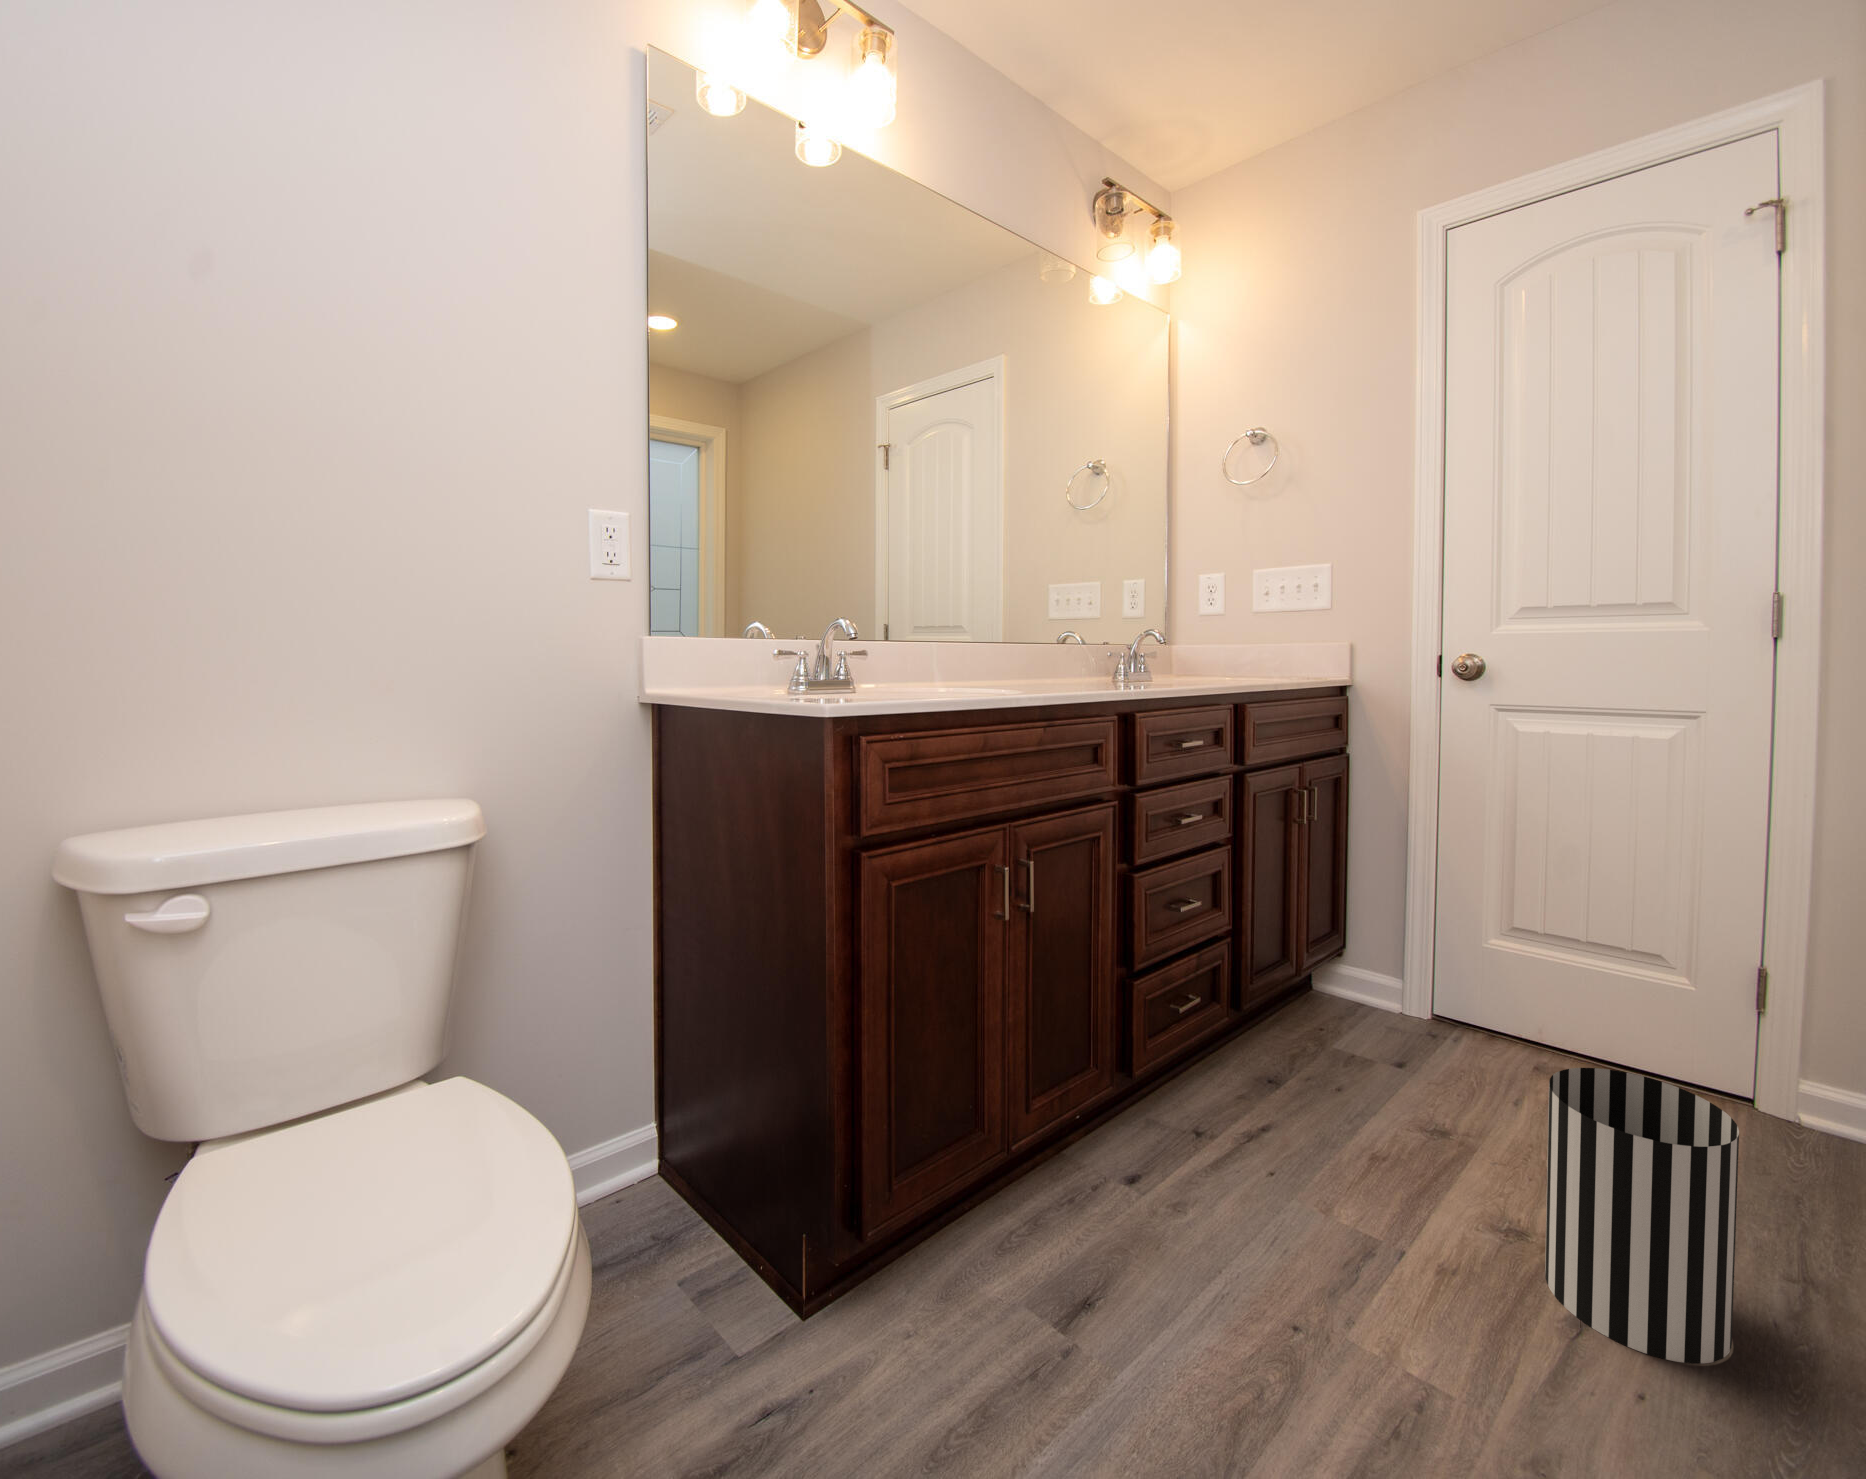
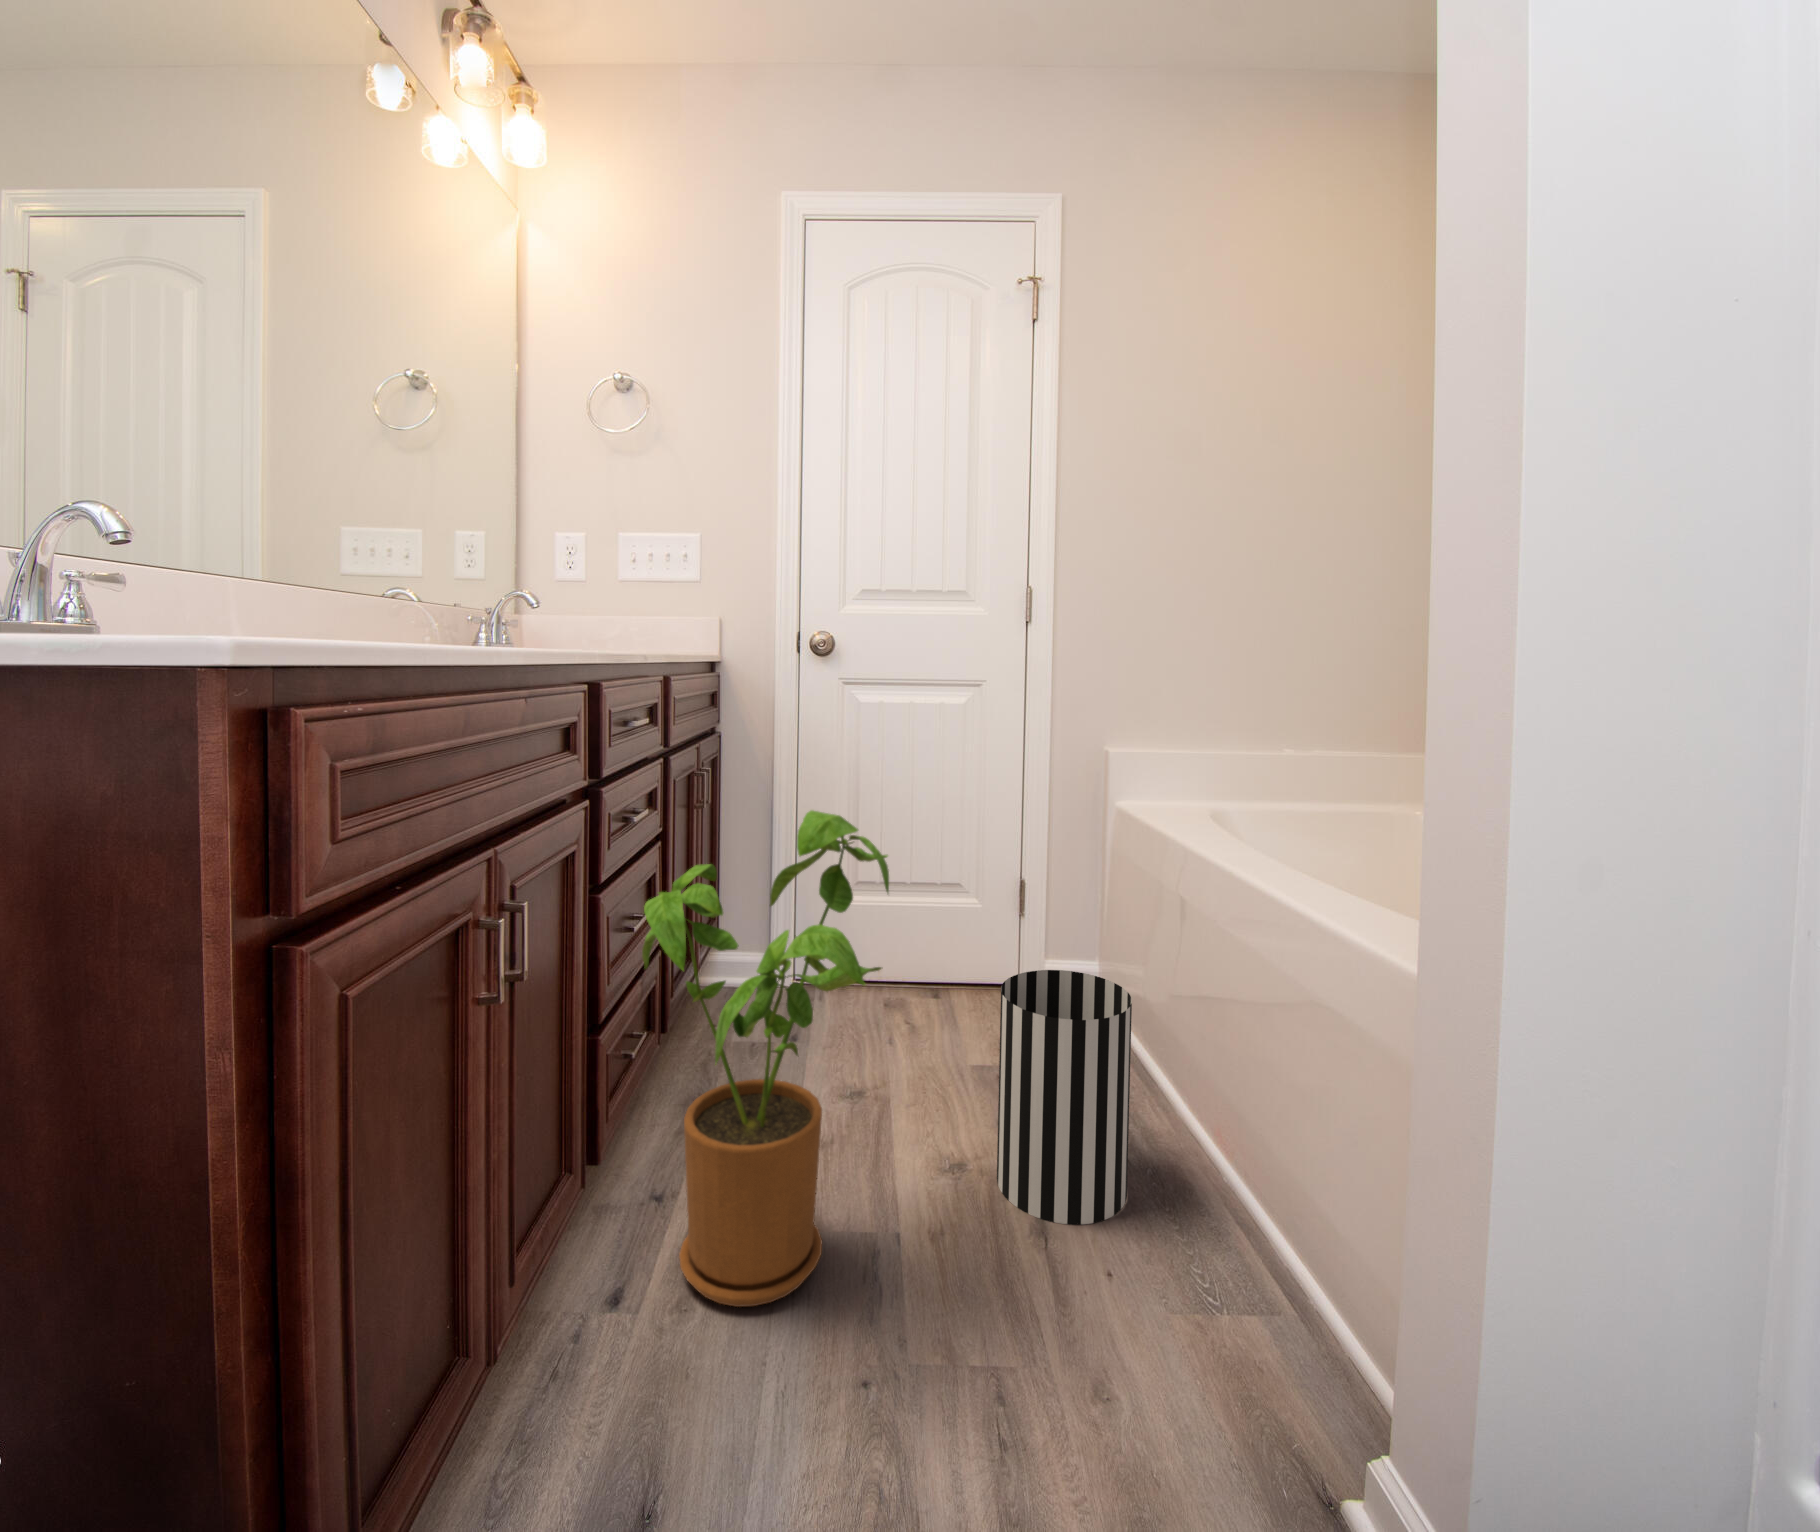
house plant: none [1168,860,1402,1237] -> present [642,810,889,1307]

